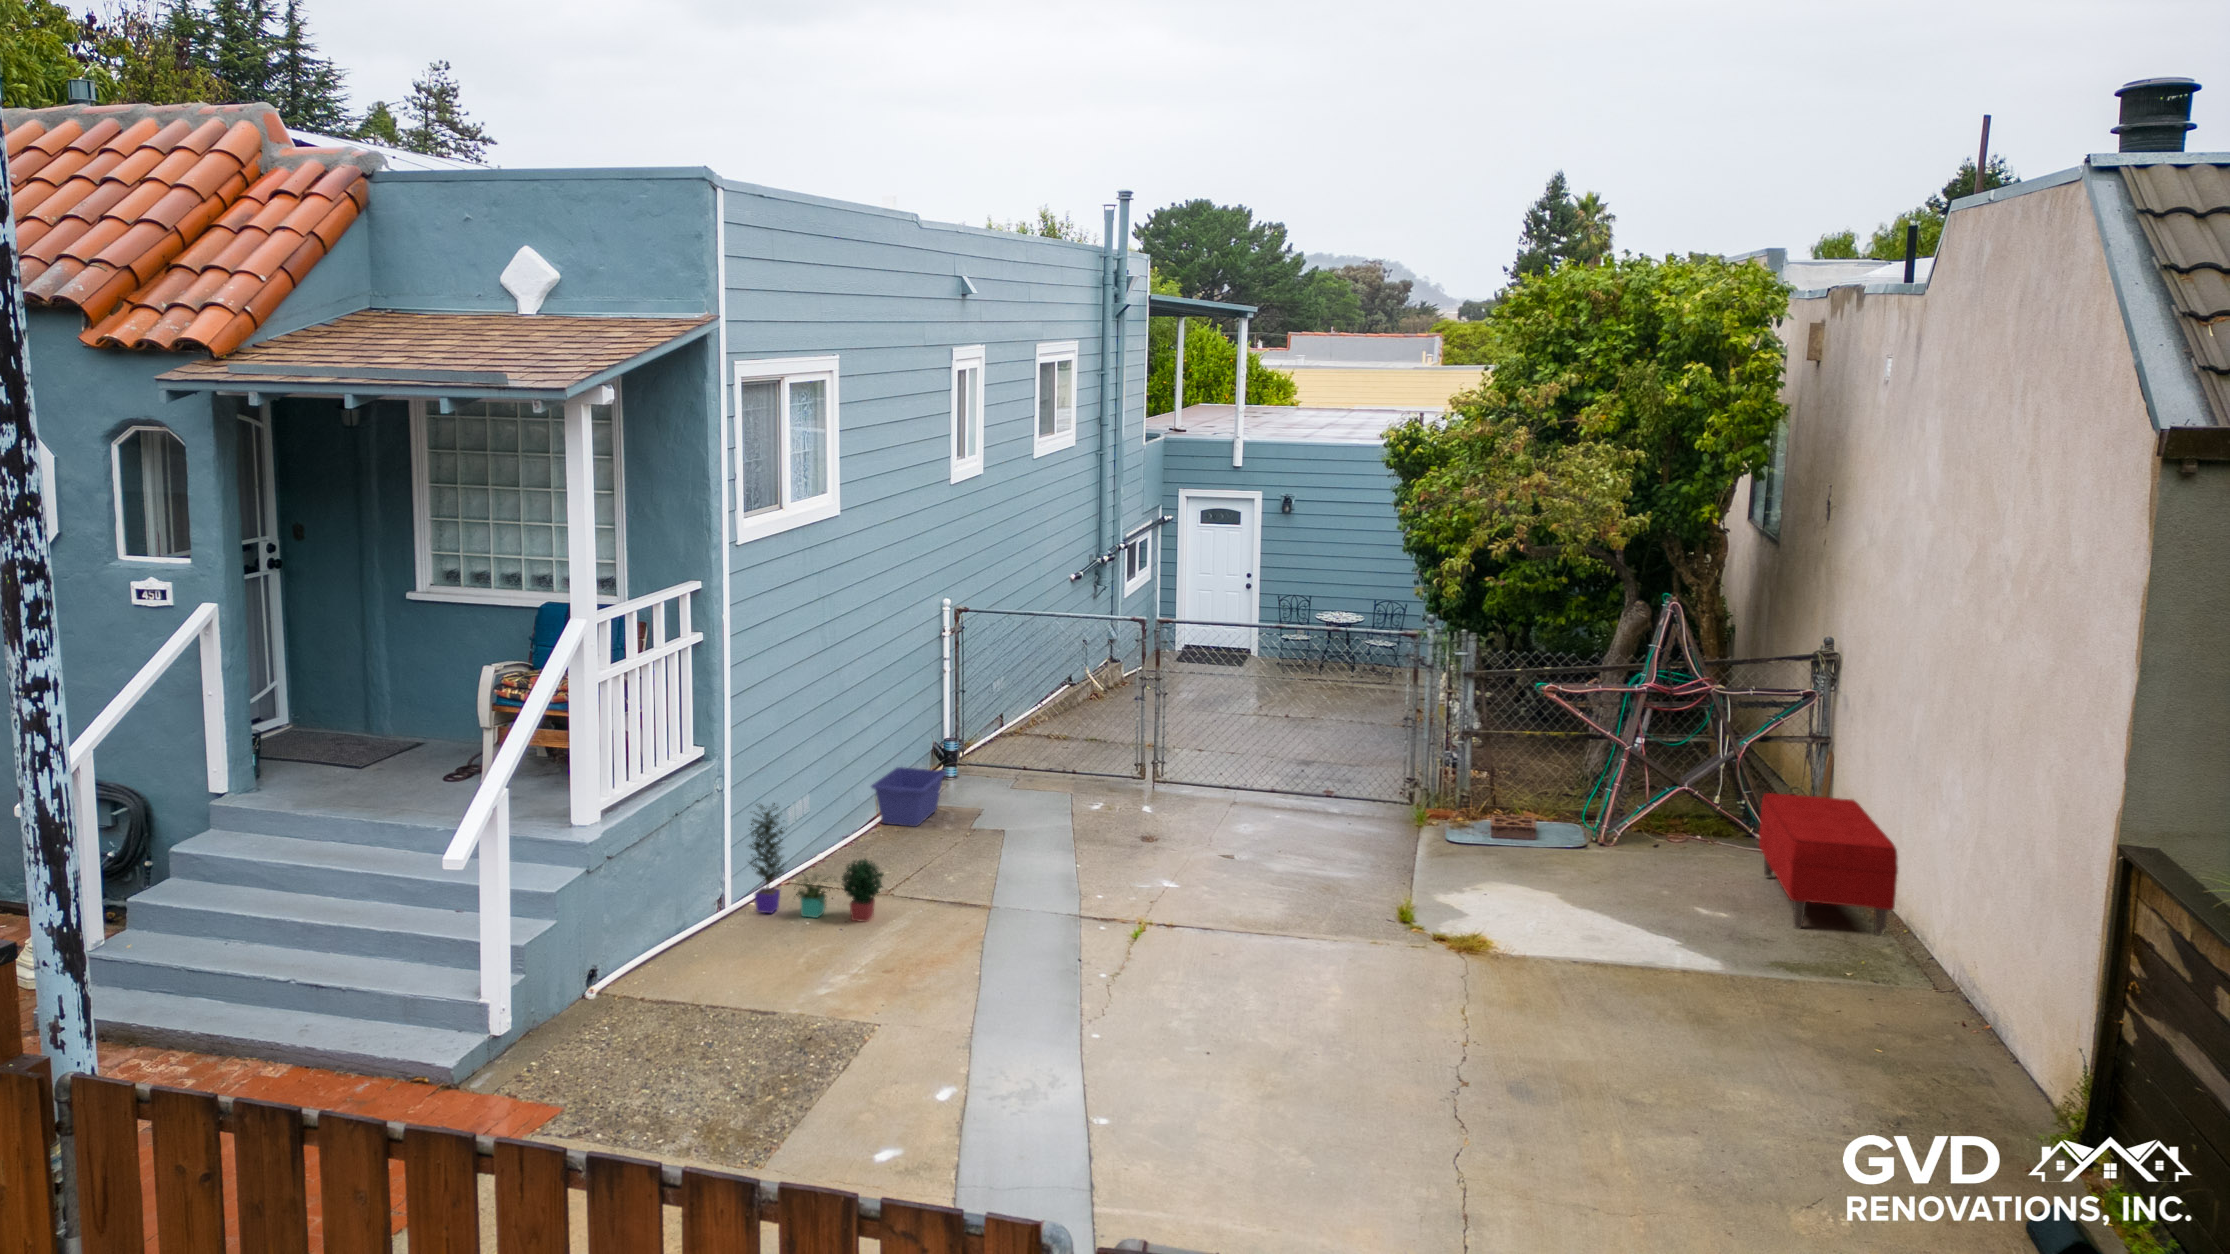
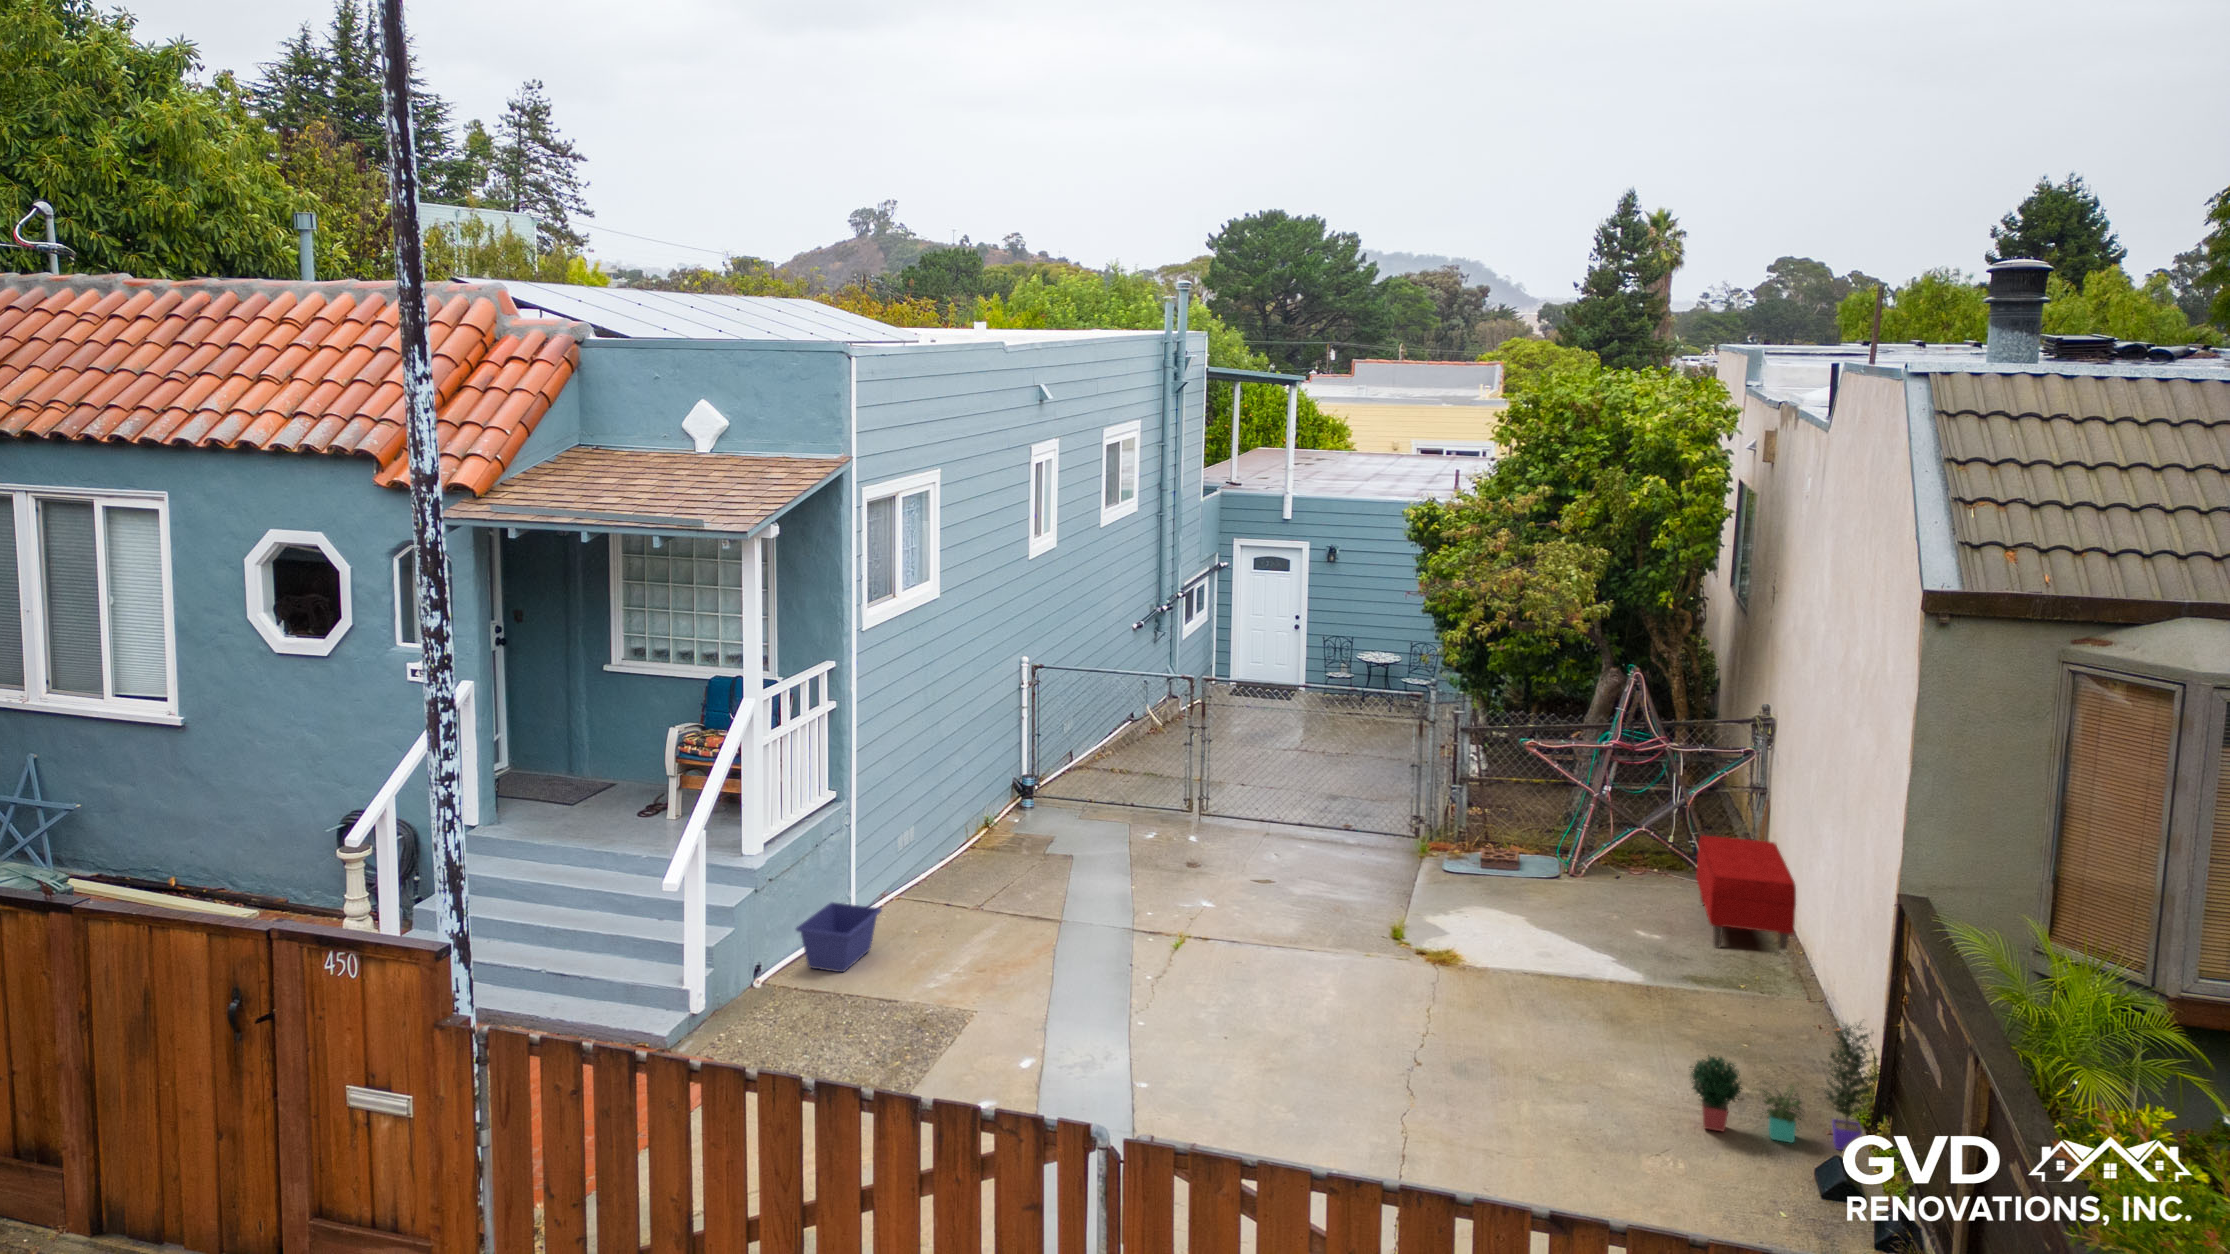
storage bin: present [871,767,947,827] -> present [796,902,882,972]
potted plant: present [748,803,883,922] -> present [1690,1024,1878,1150]

